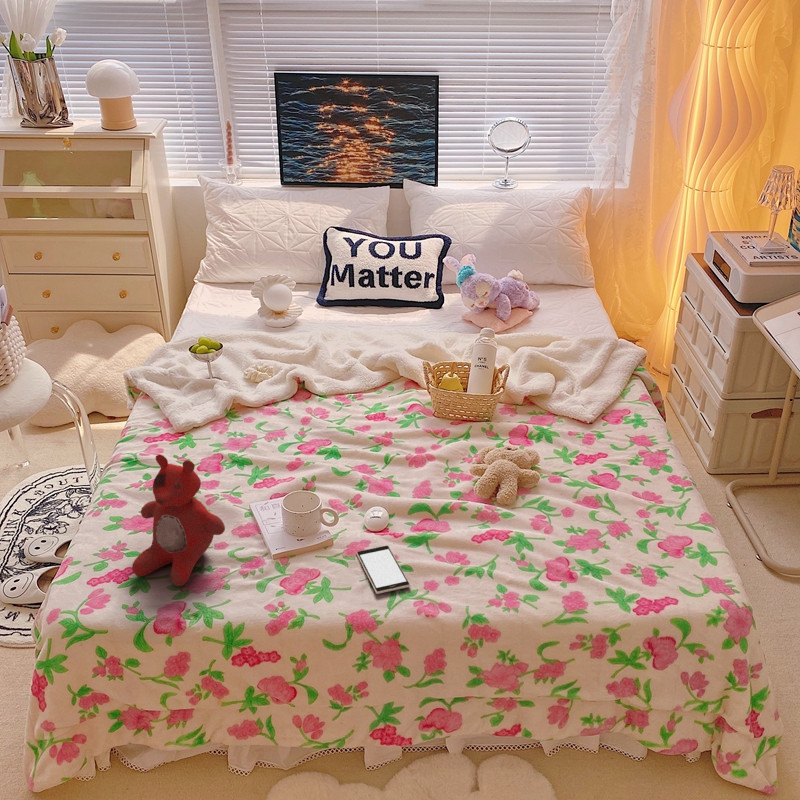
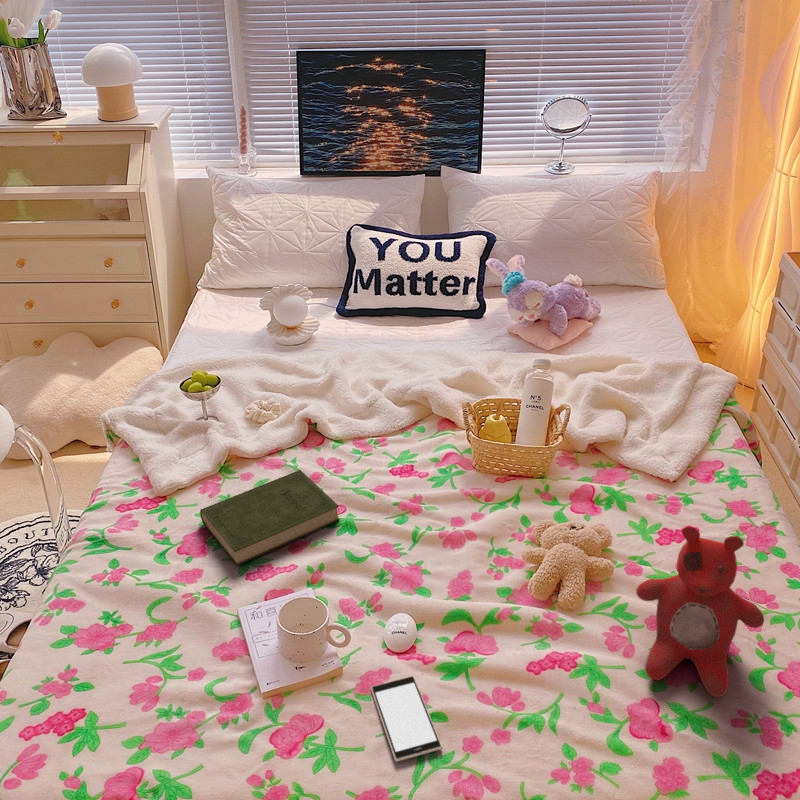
book: none [214,413,326,478] -> present [200,470,340,565]
stuffed bear: present [132,454,225,586] -> present [636,526,764,697]

